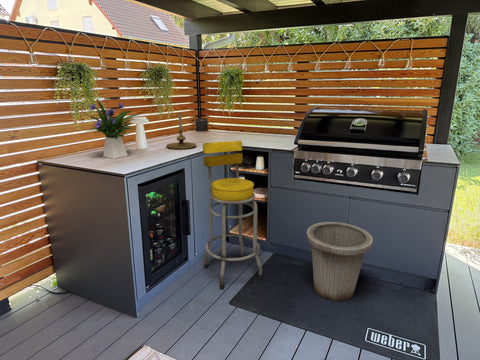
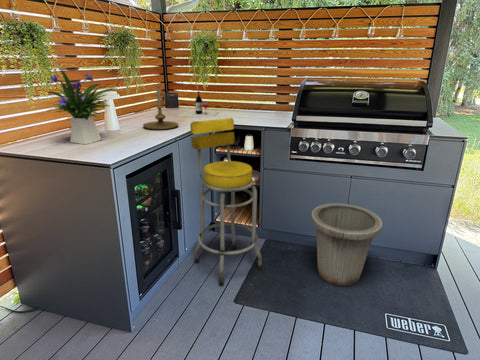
wine bottle: none [200,117,240,141] -> present [178,91,217,118]

